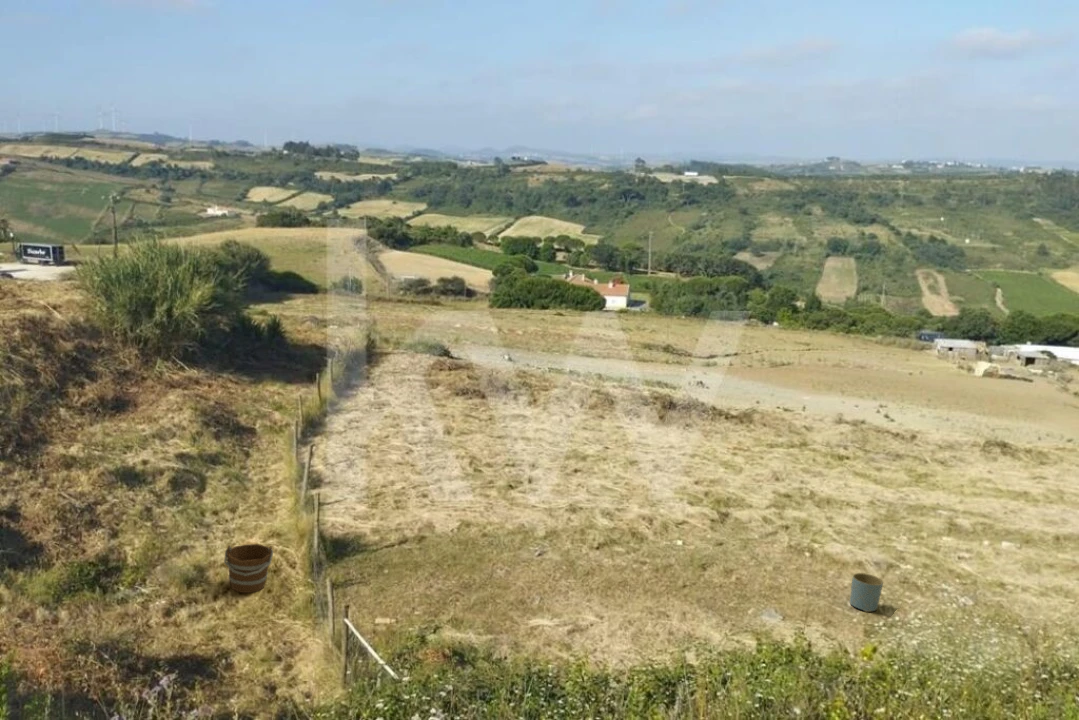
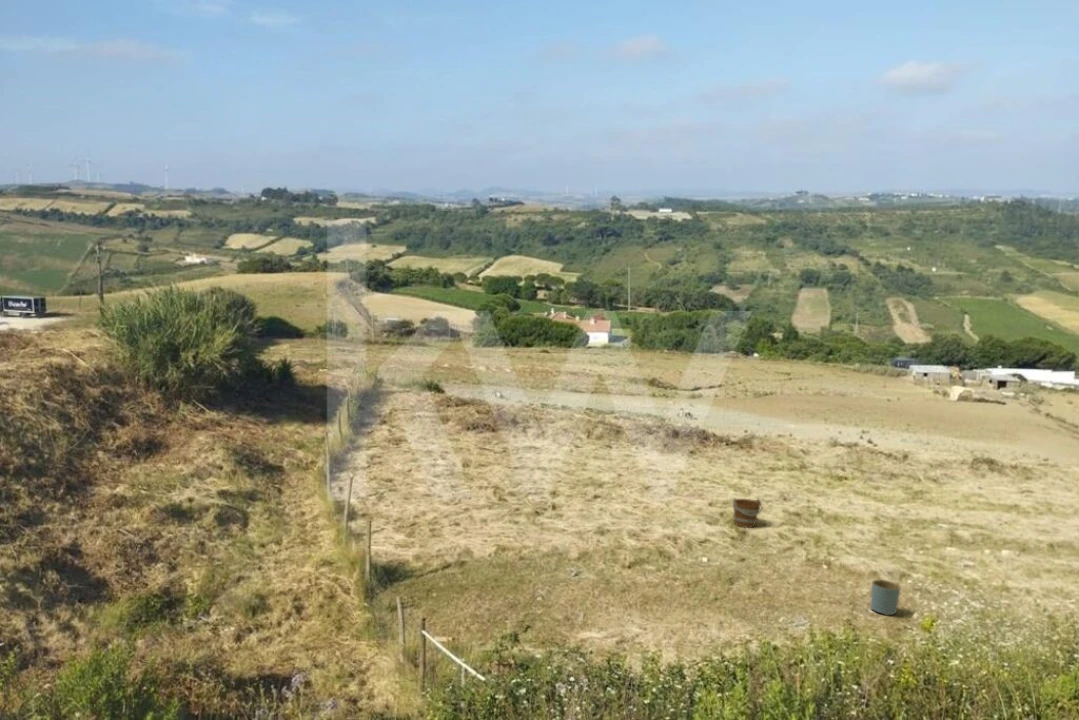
bucket: present [224,544,273,593] -> present [733,499,762,528]

